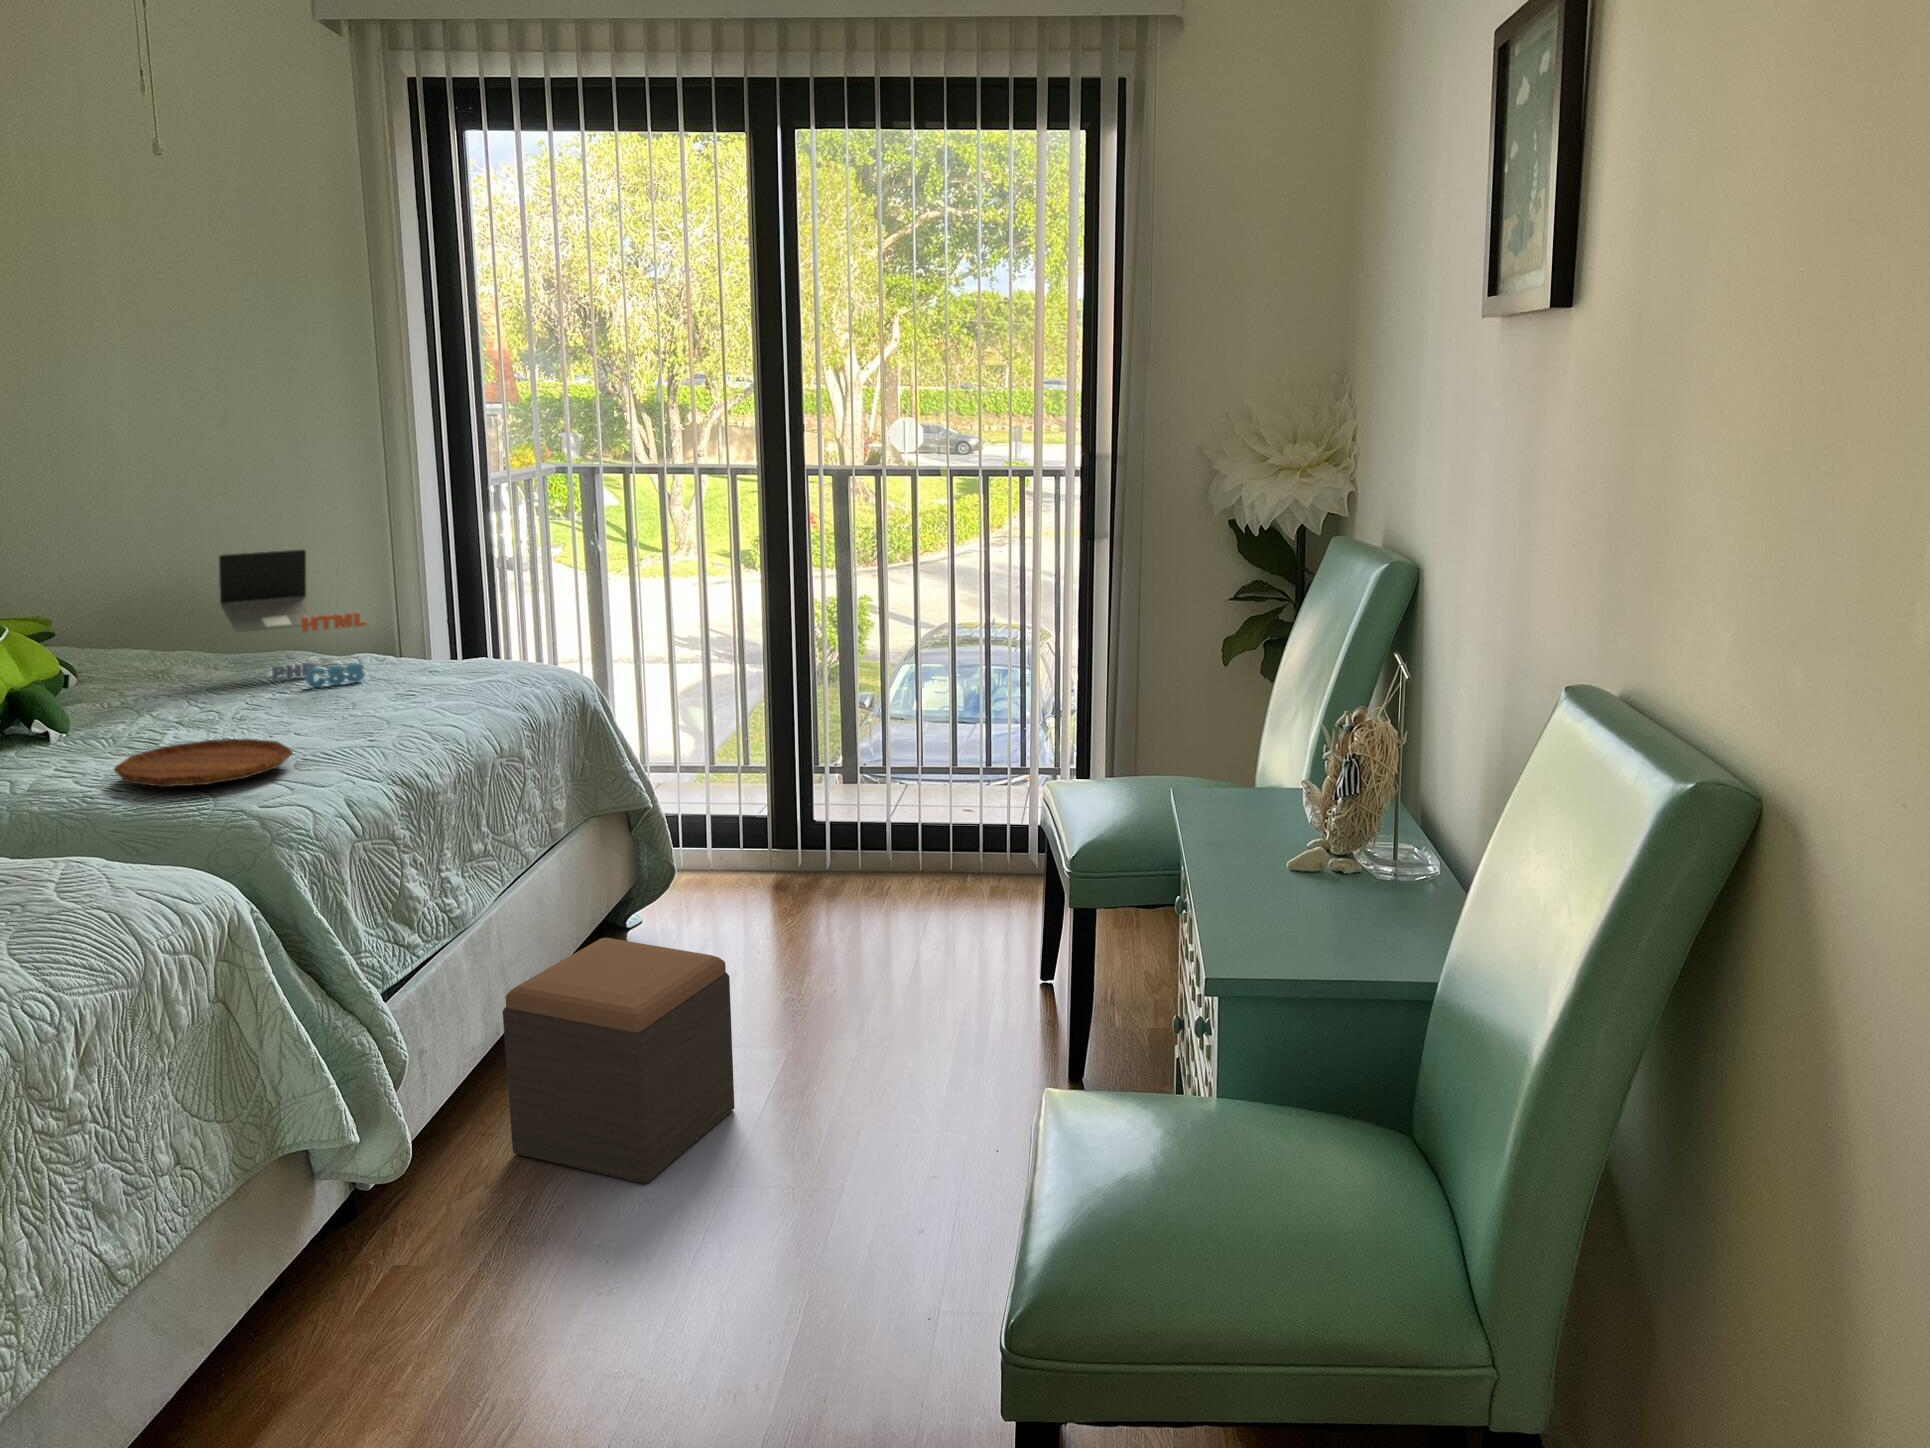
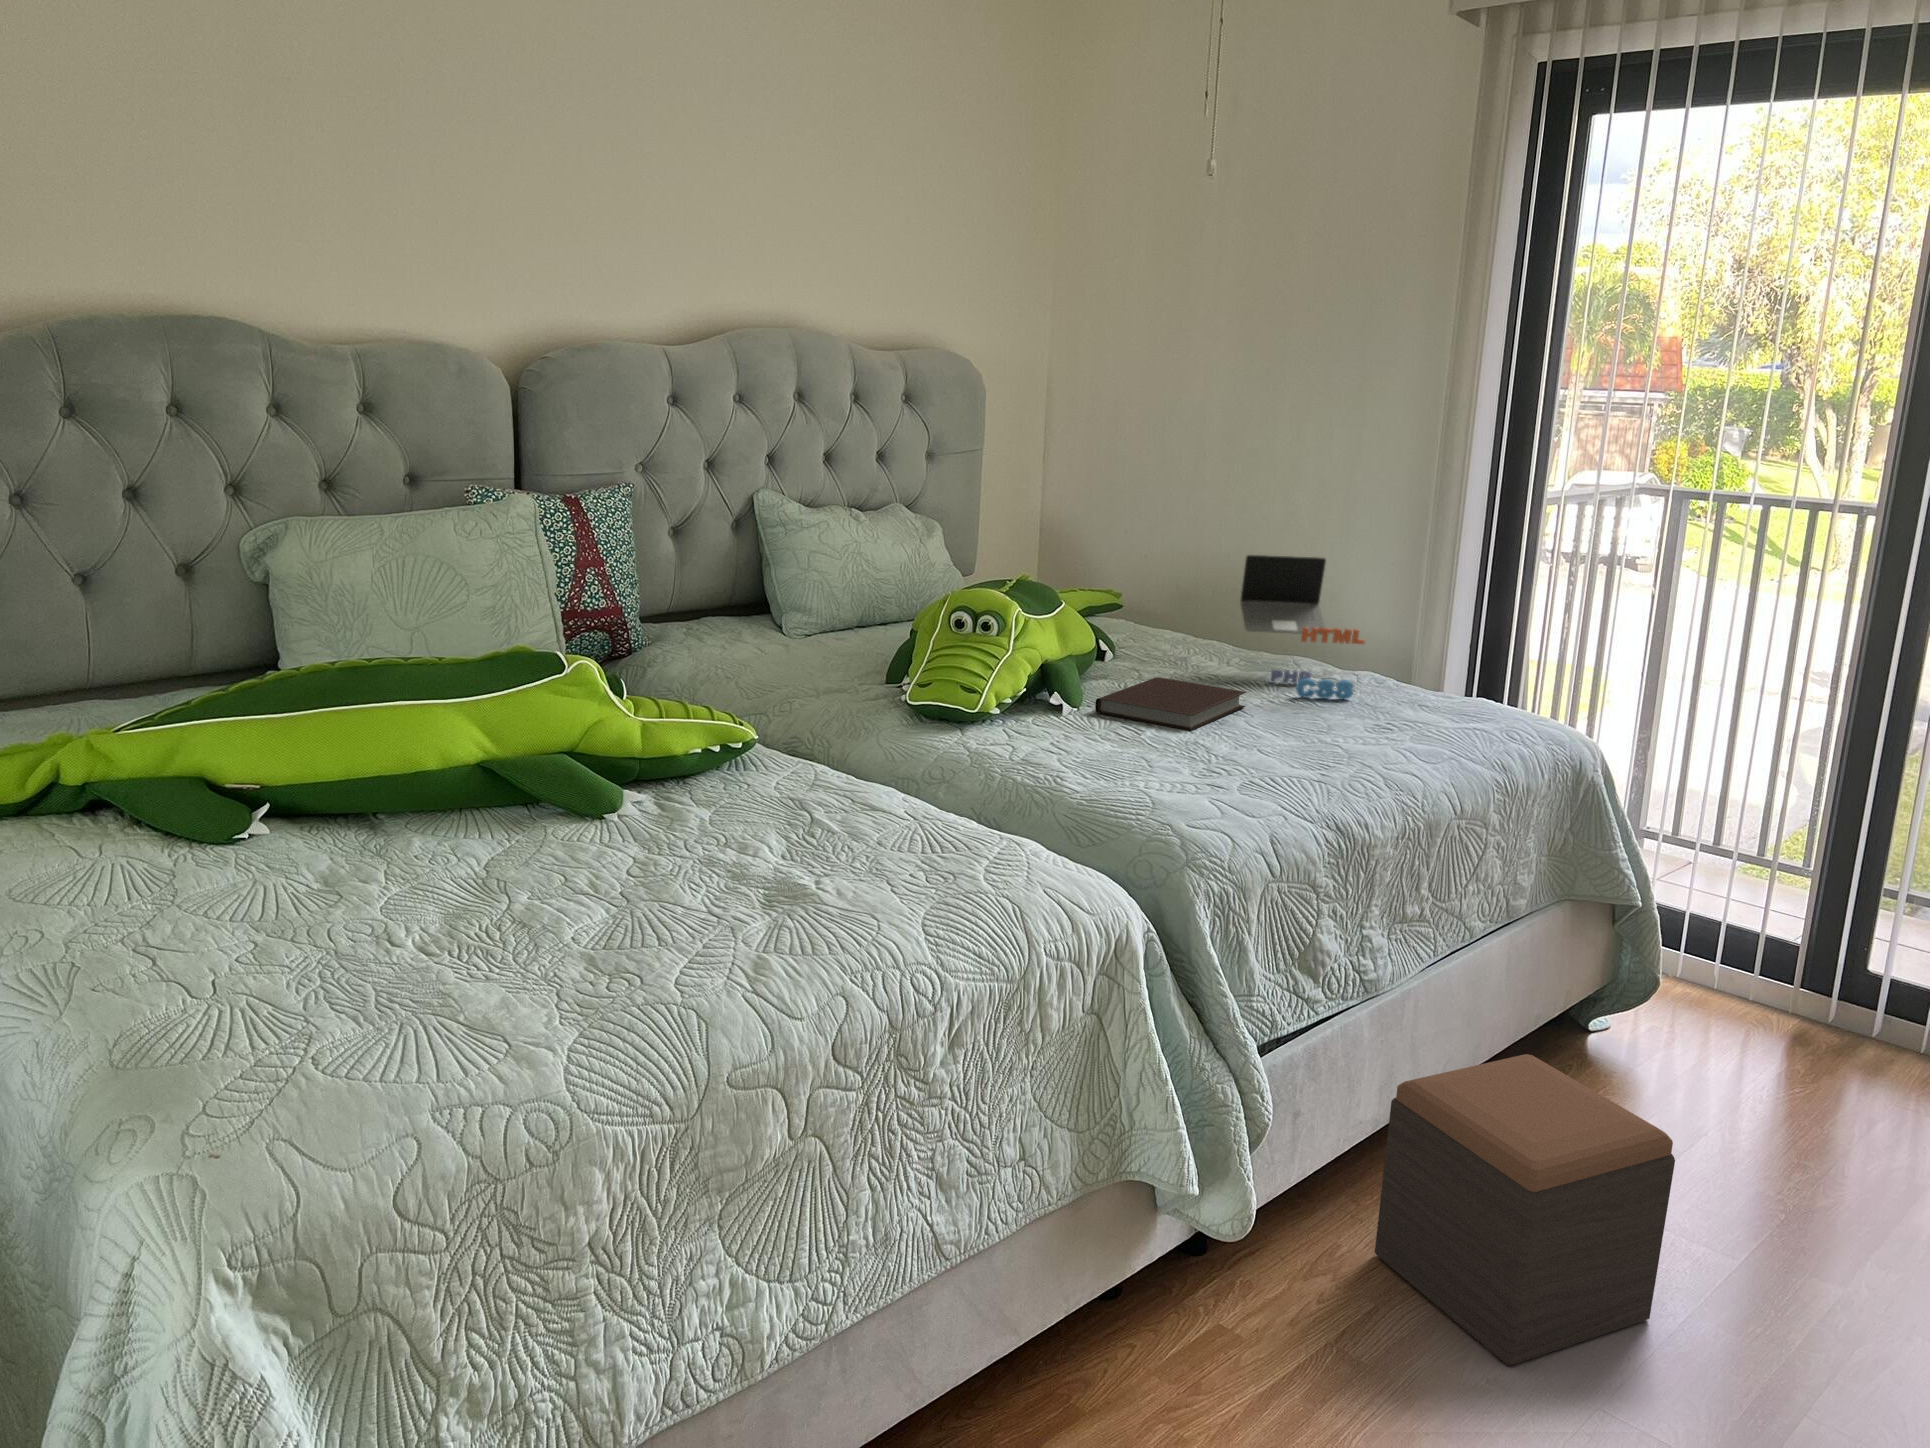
notebook: none [88,689,260,738] -> present [1095,677,1246,731]
tray: present [114,739,292,787] -> none [1089,738,1243,787]

